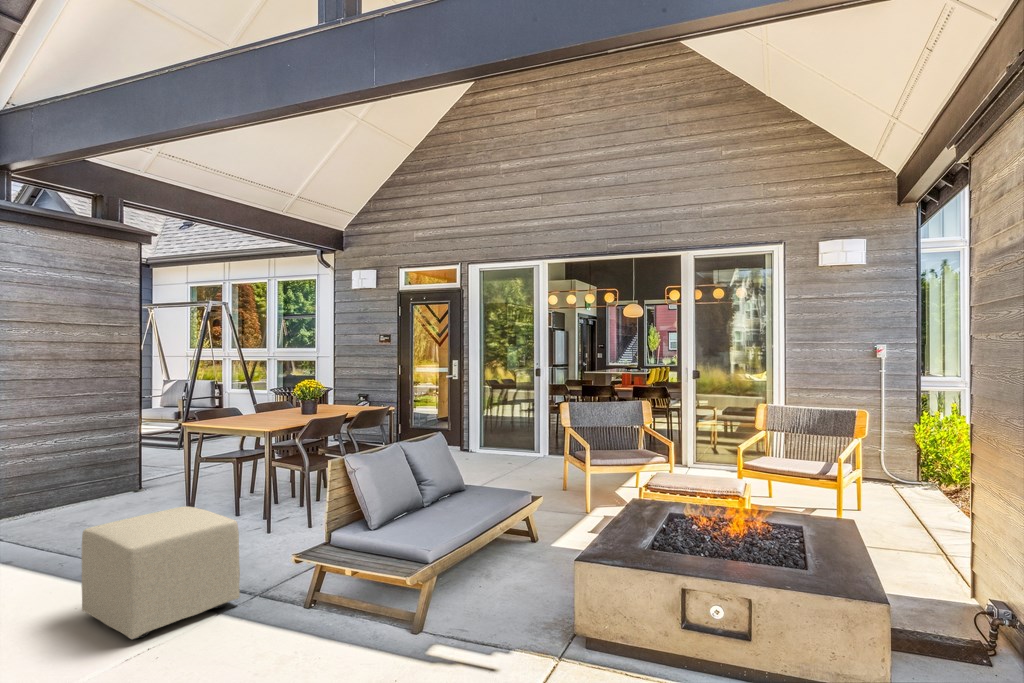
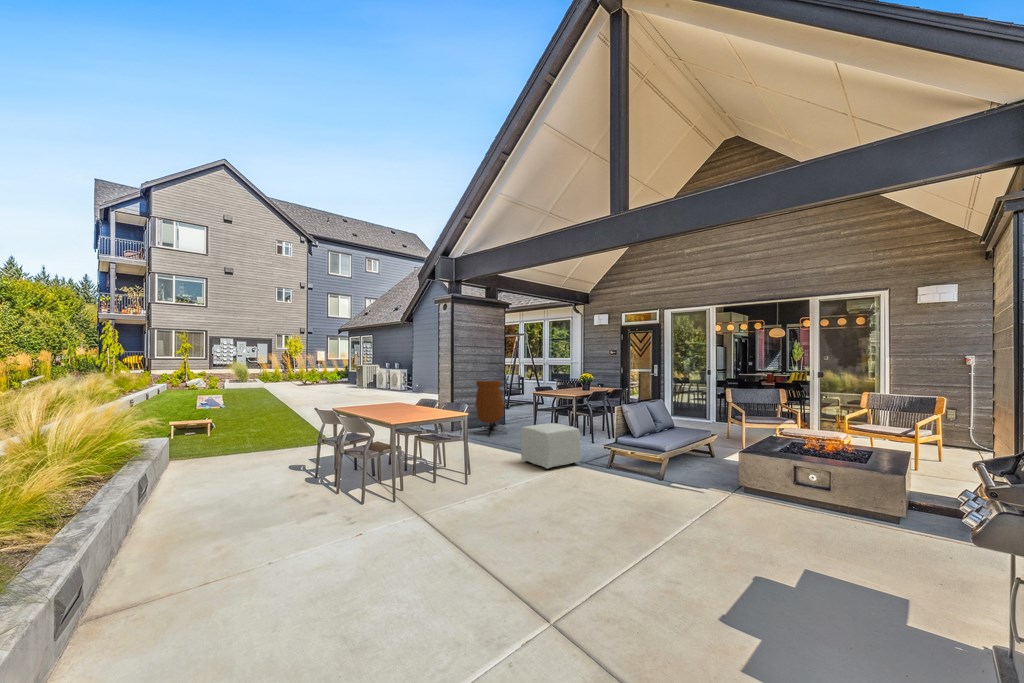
lounge chair: none [32,403,134,533] -> present [474,381,507,436]

